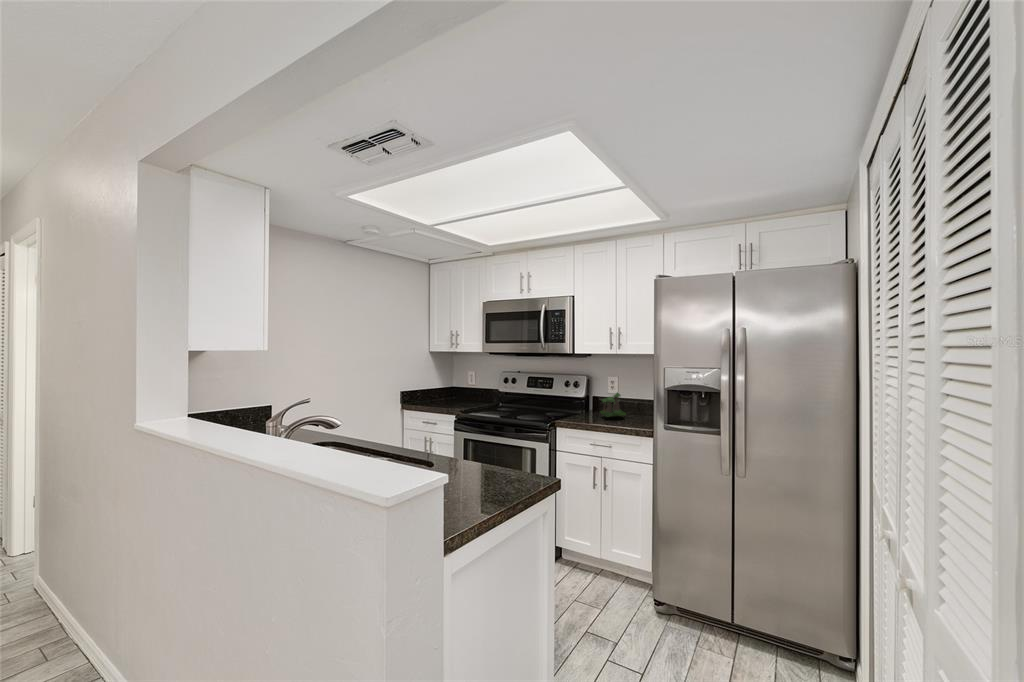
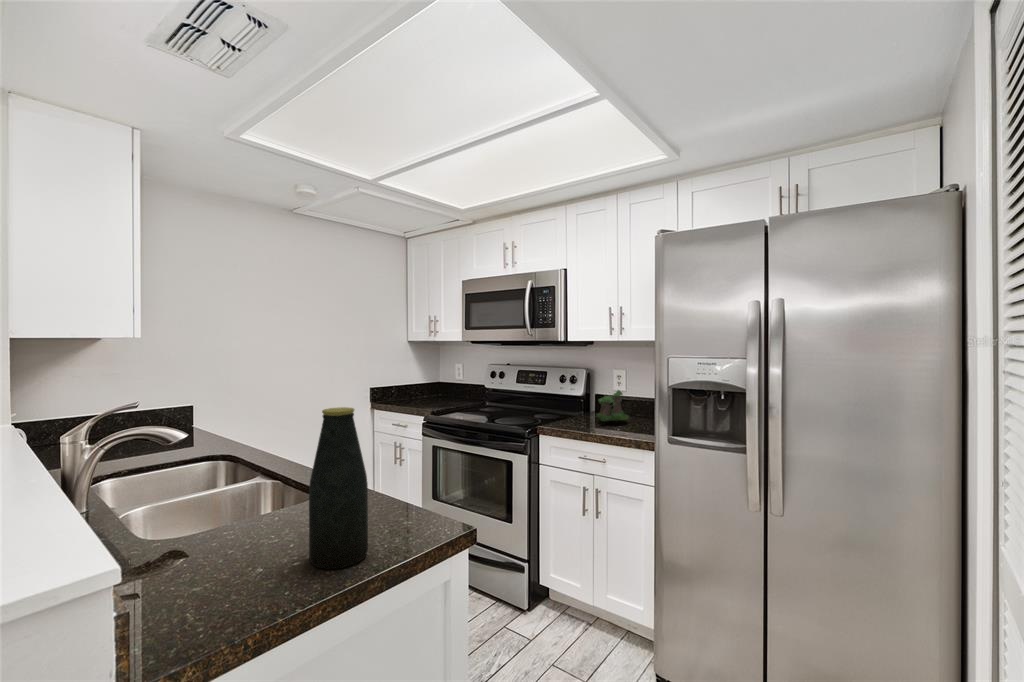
bottle: none [476,400,509,497] -> present [309,407,368,569]

